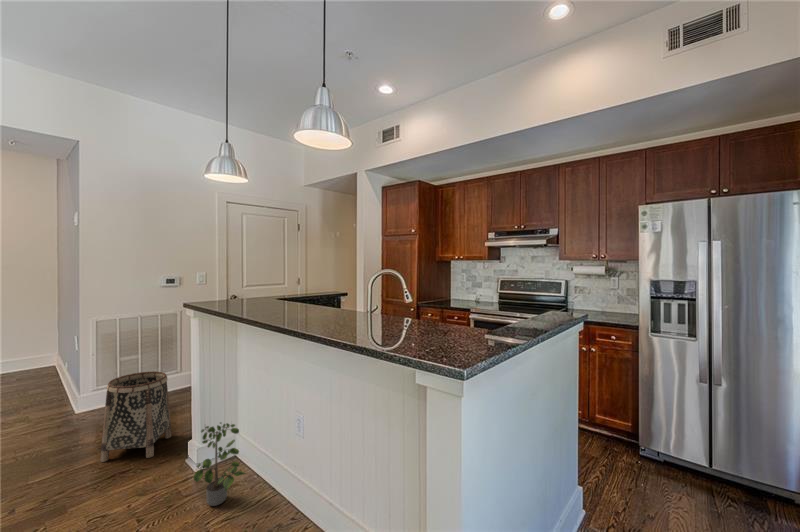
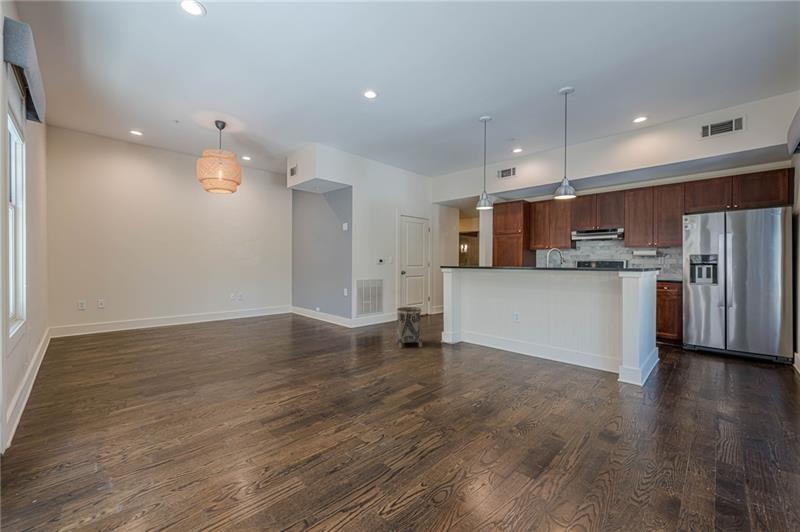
potted plant: present [194,423,246,506] -> none [470,321,493,360]

